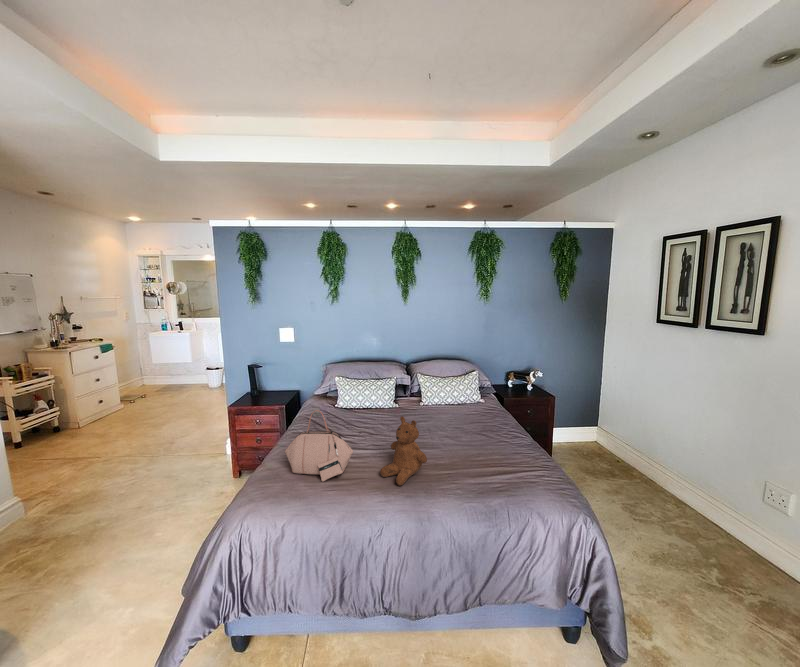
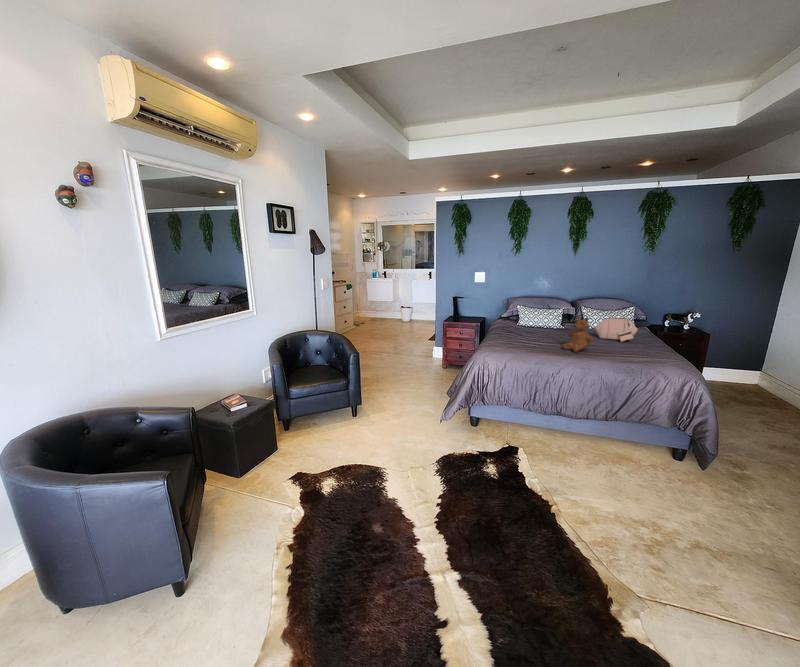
handbag: present [285,410,353,482] -> present [595,310,638,342]

